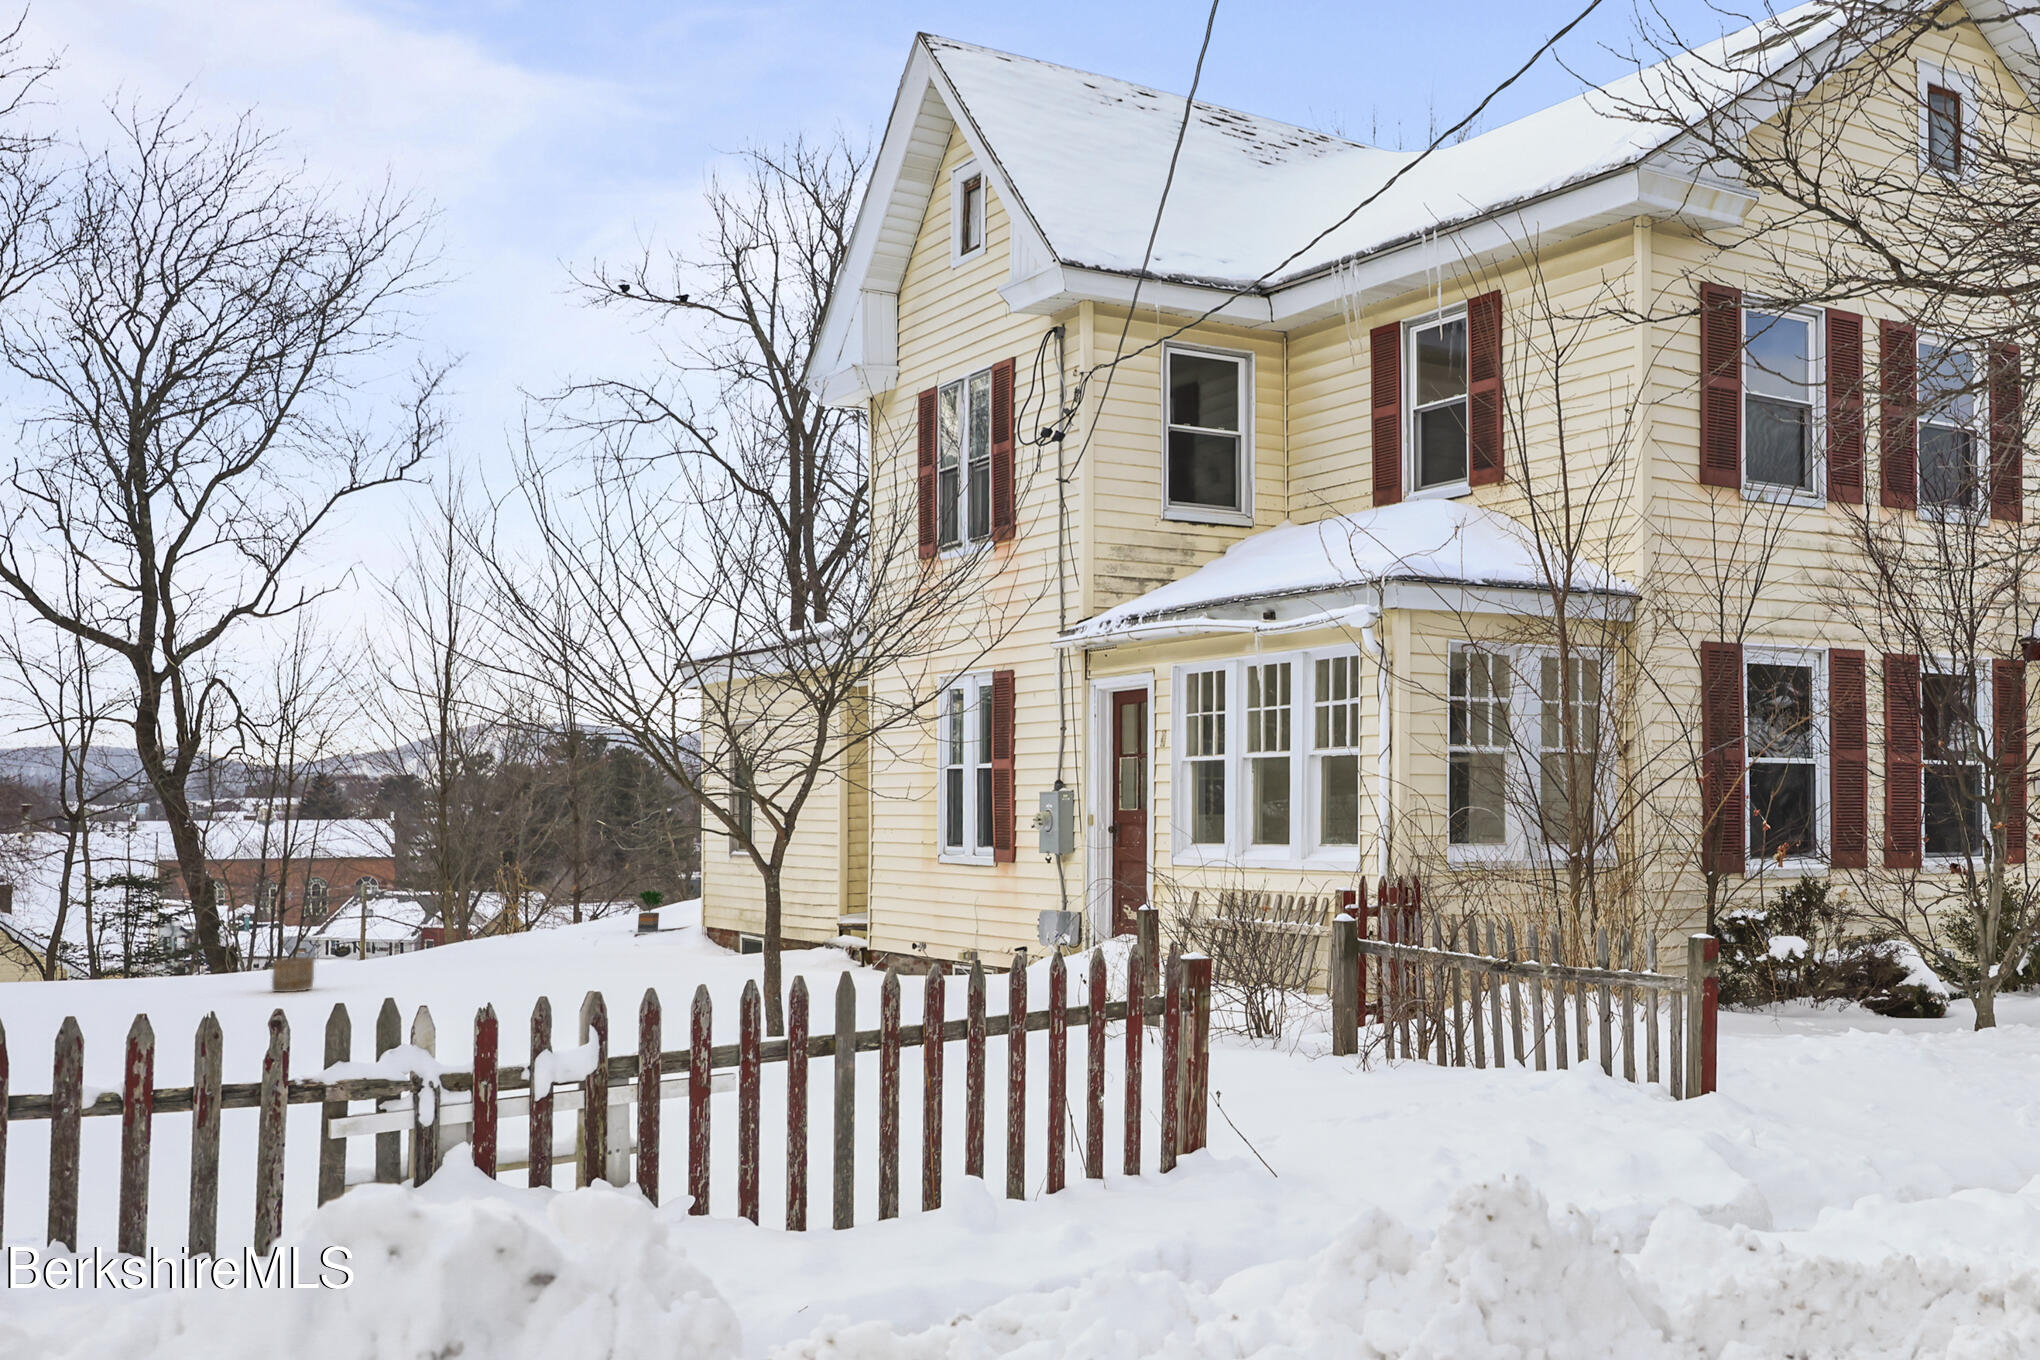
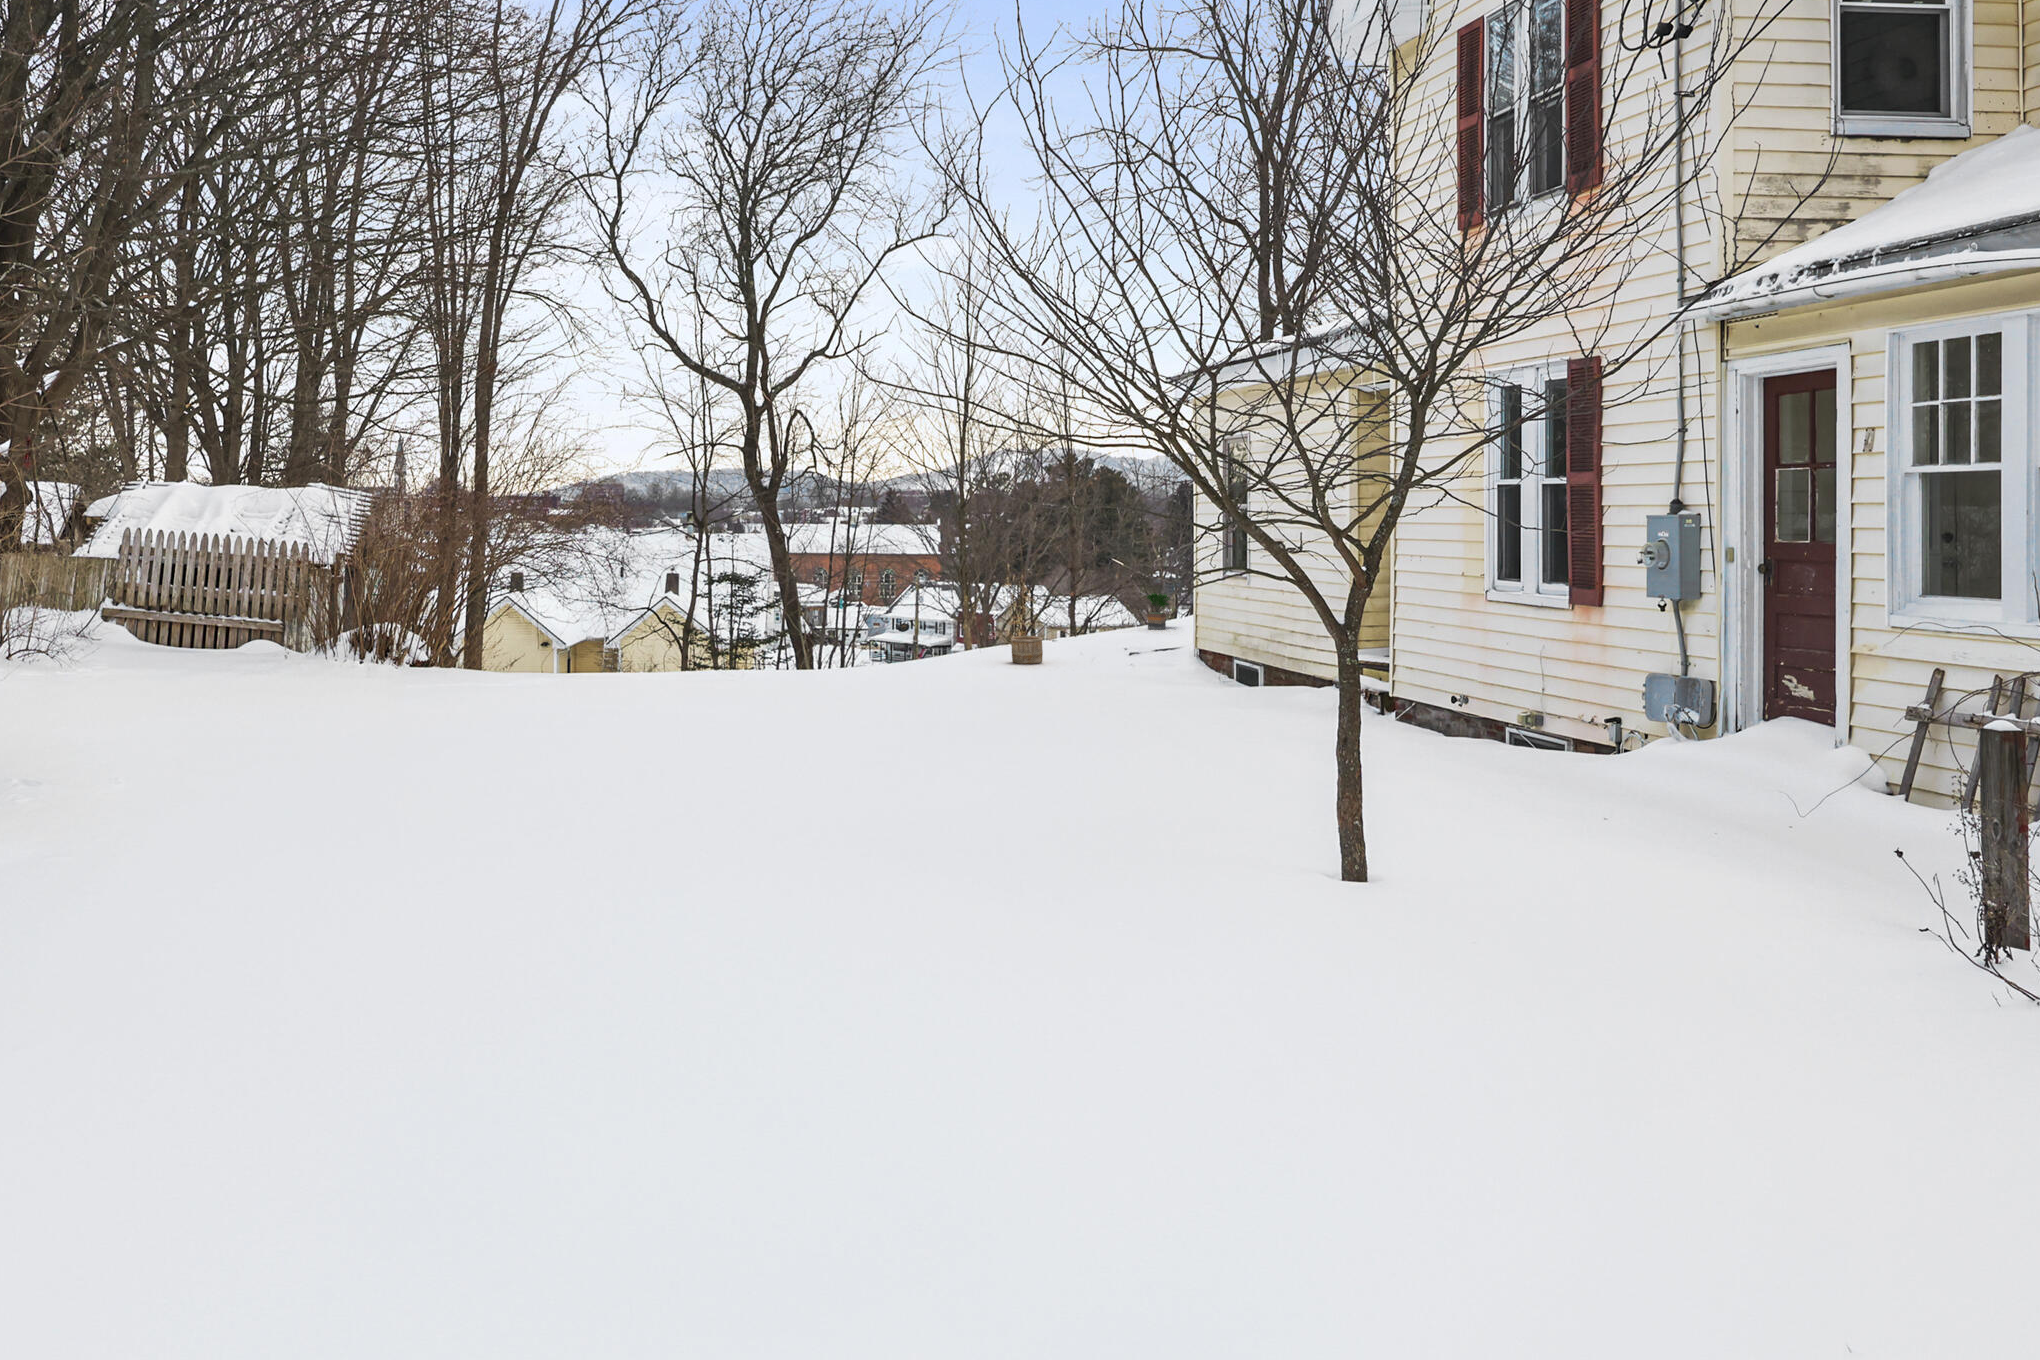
wooden bucket: present [272,957,315,992] -> present [1011,636,1043,664]

